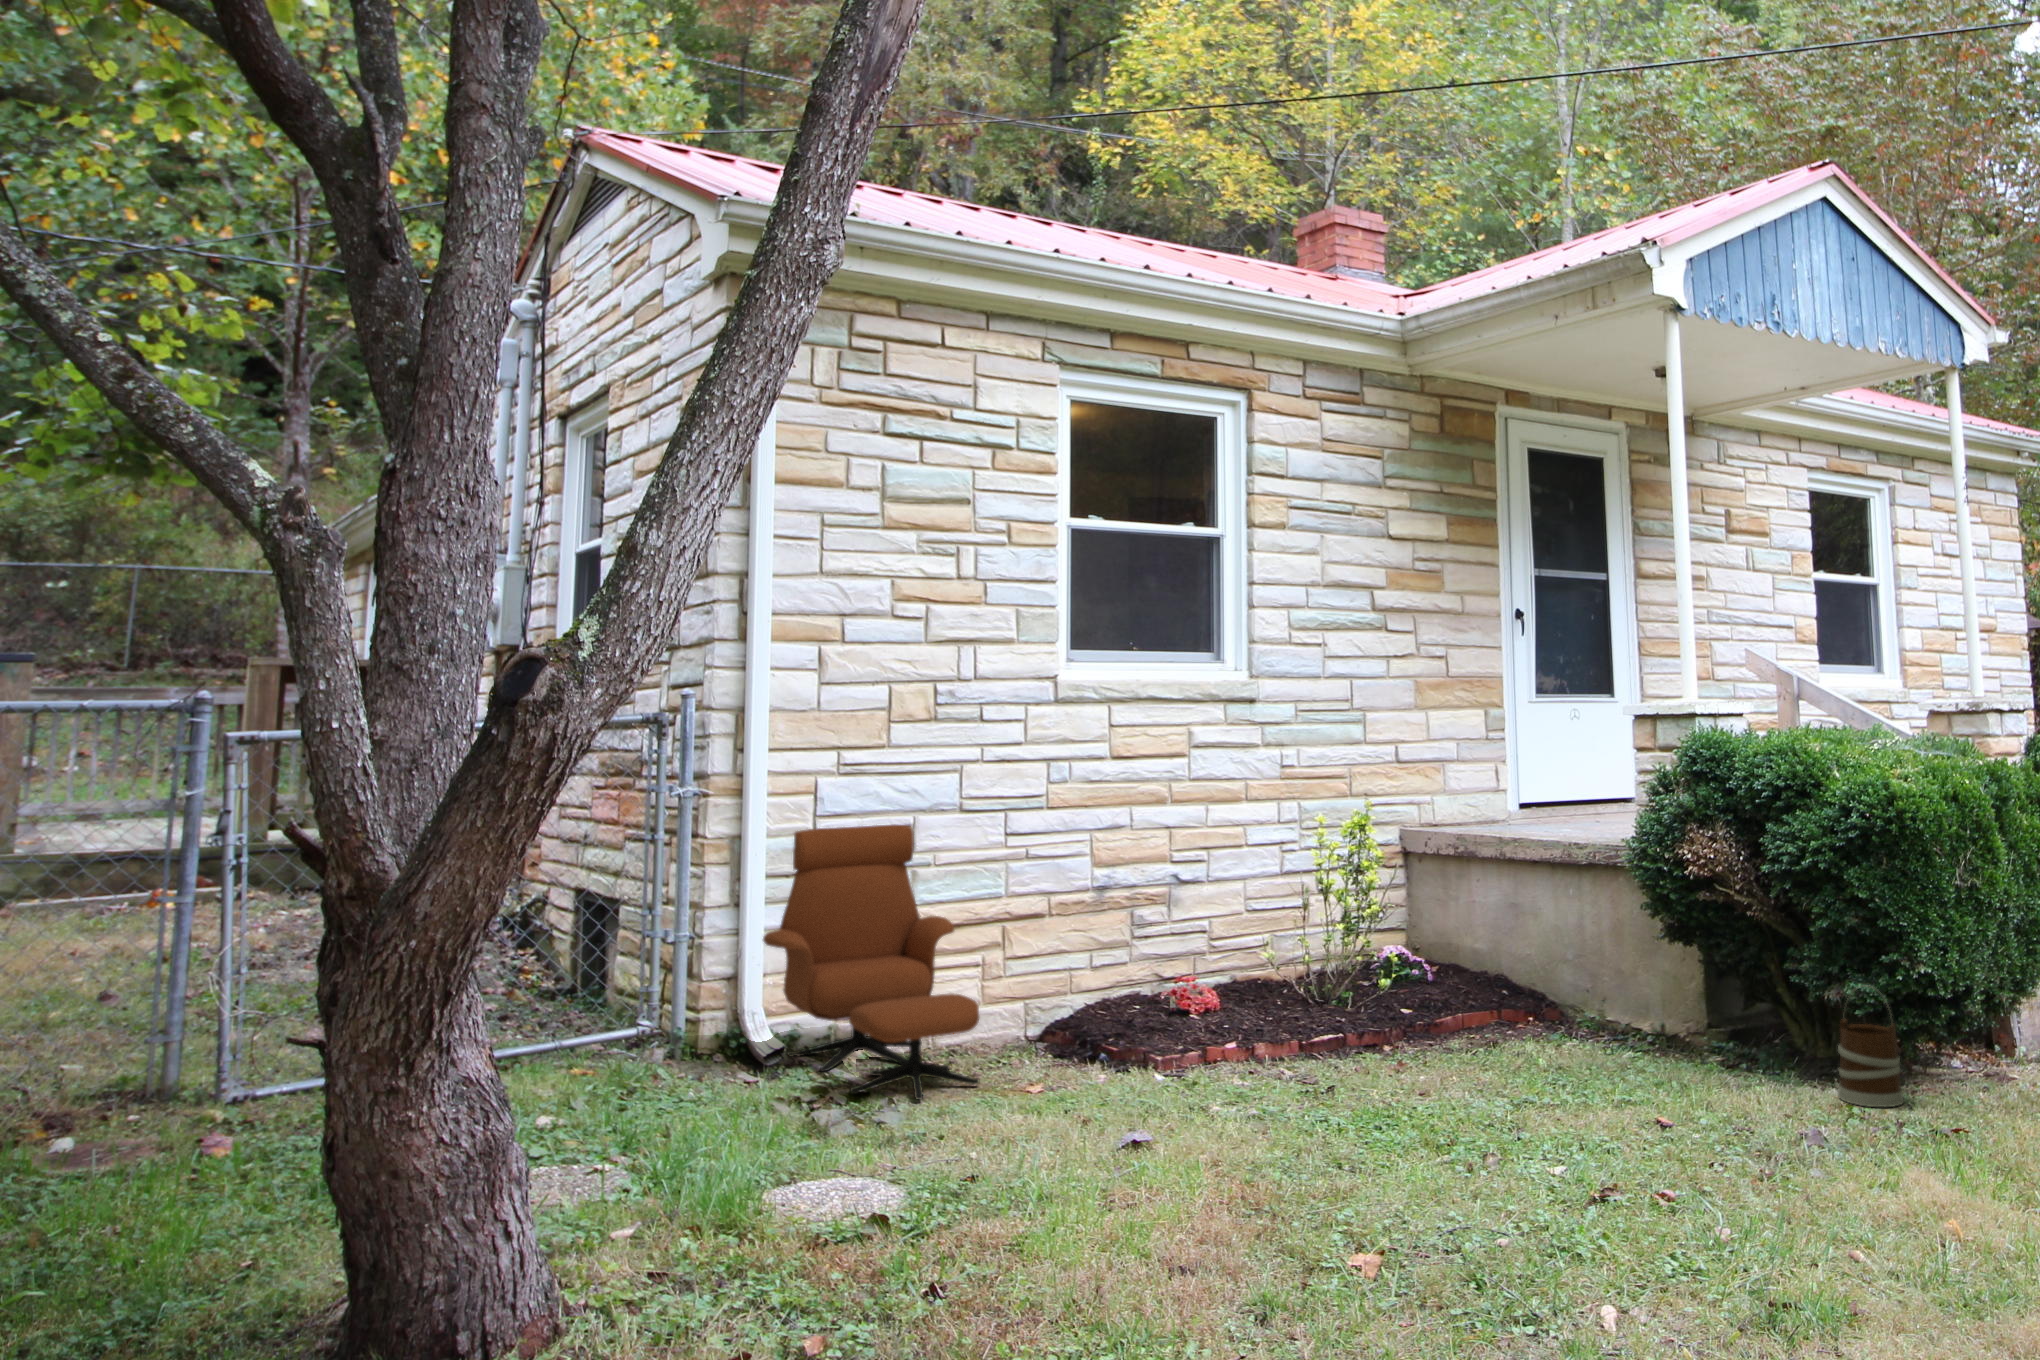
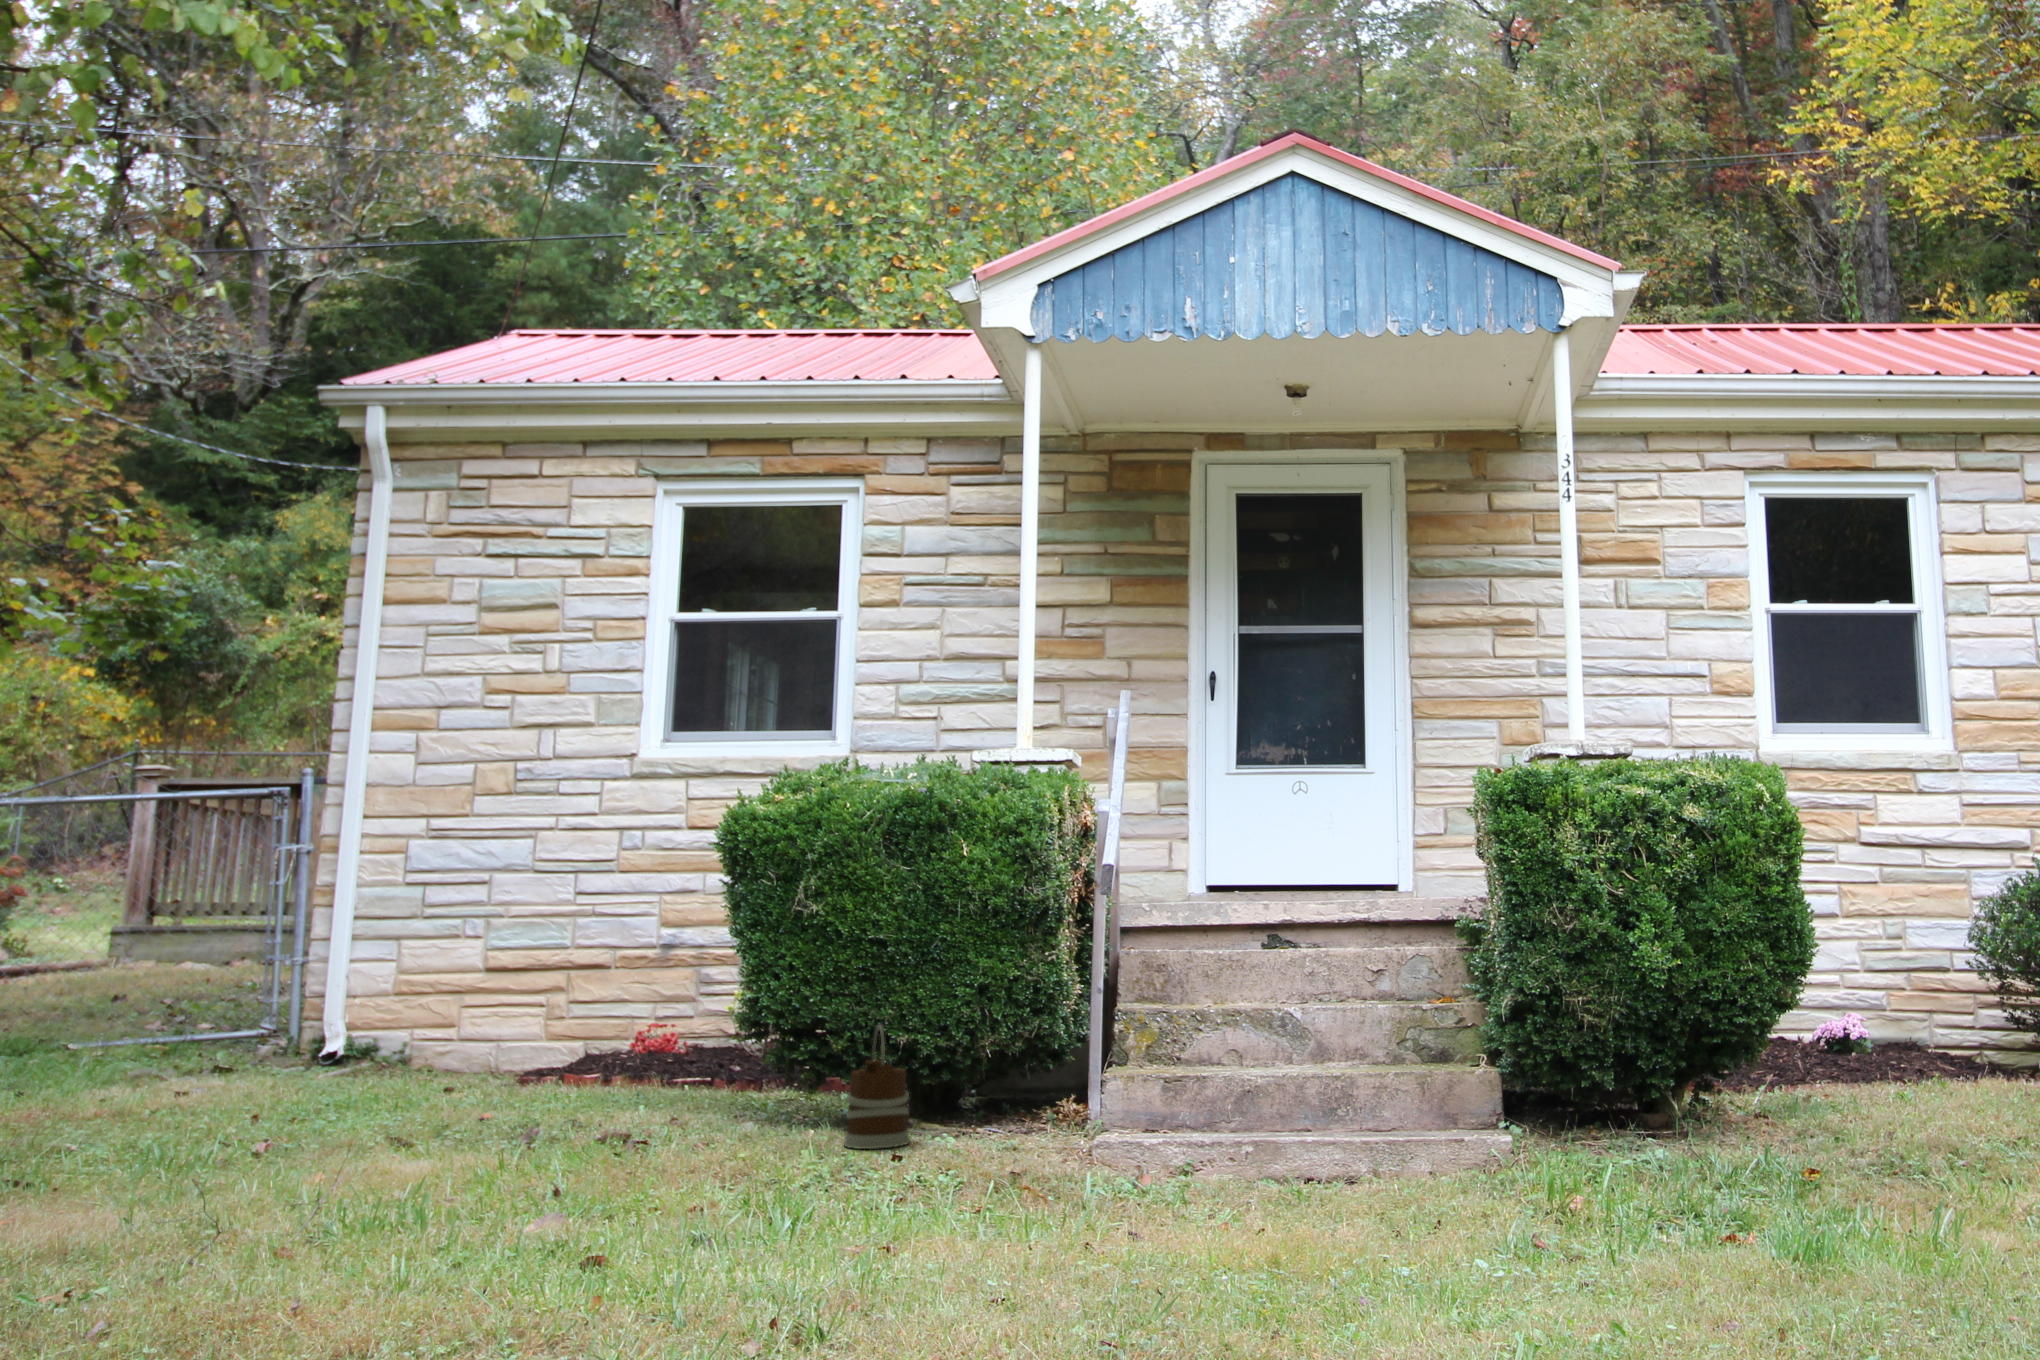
lounge chair: present [763,825,979,1100] -> none [274,879,472,1085]

